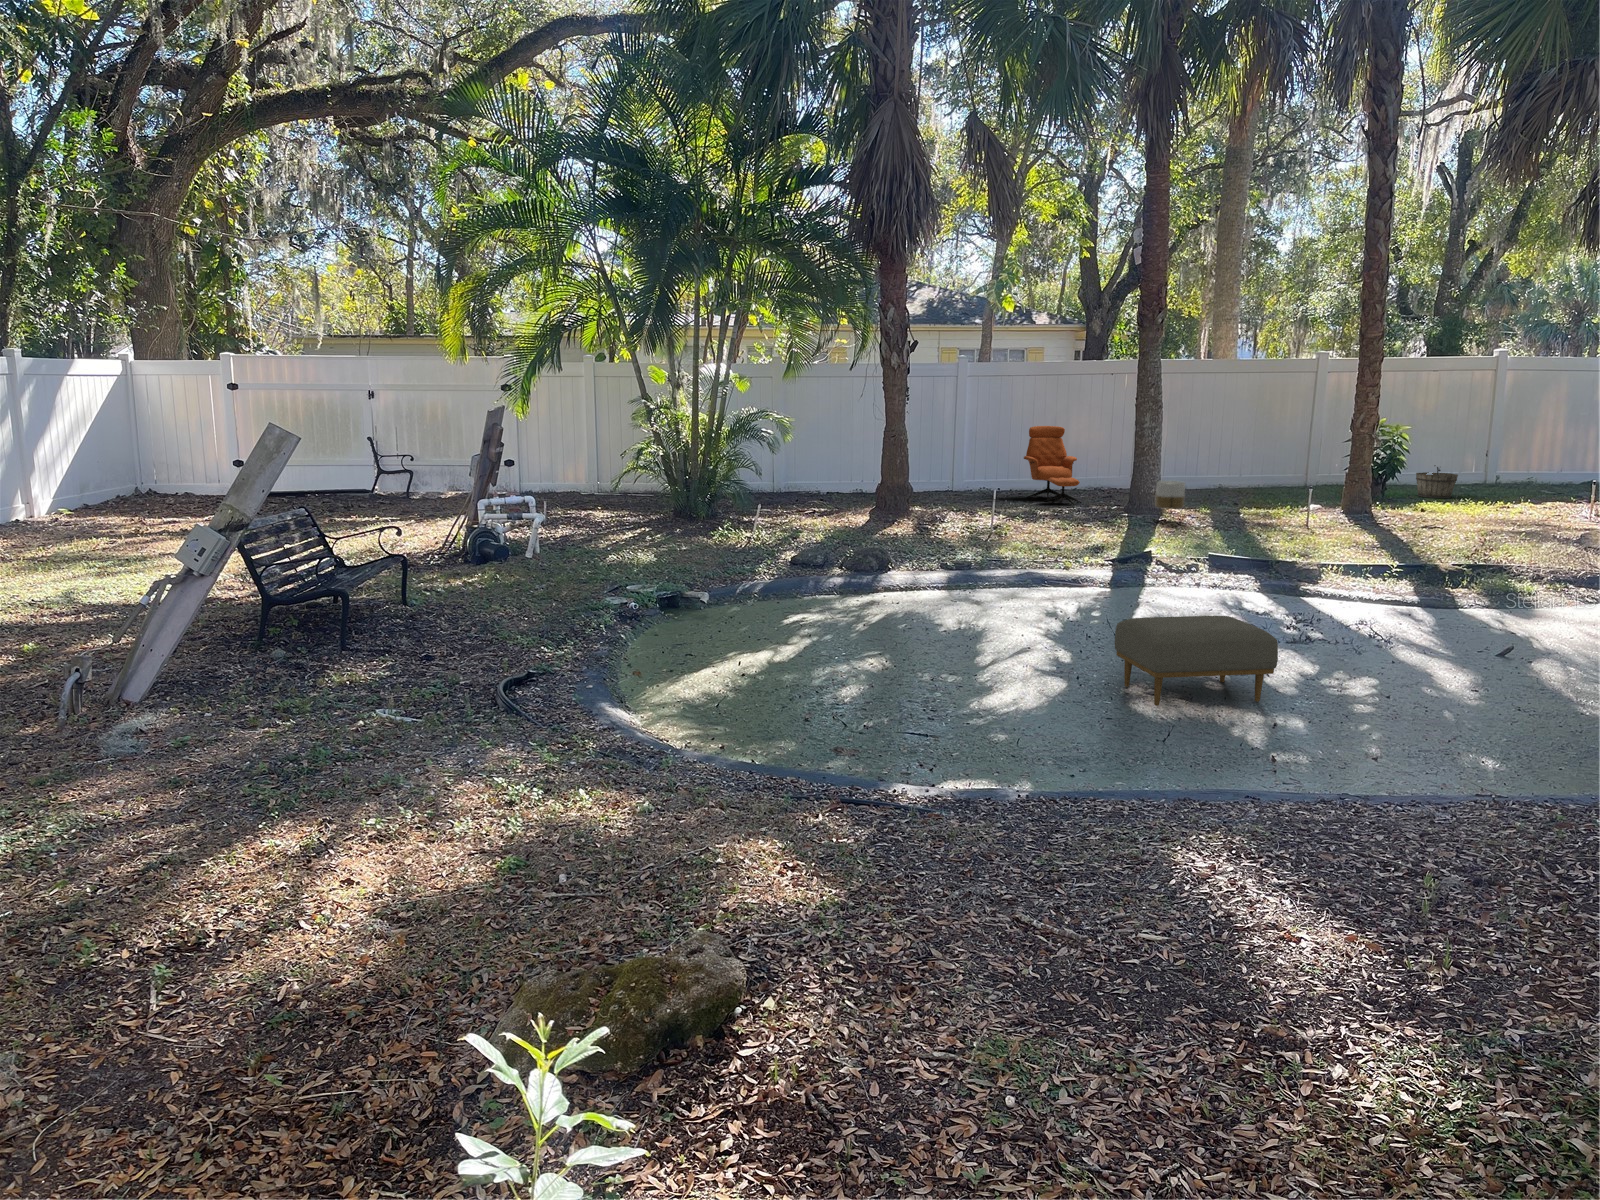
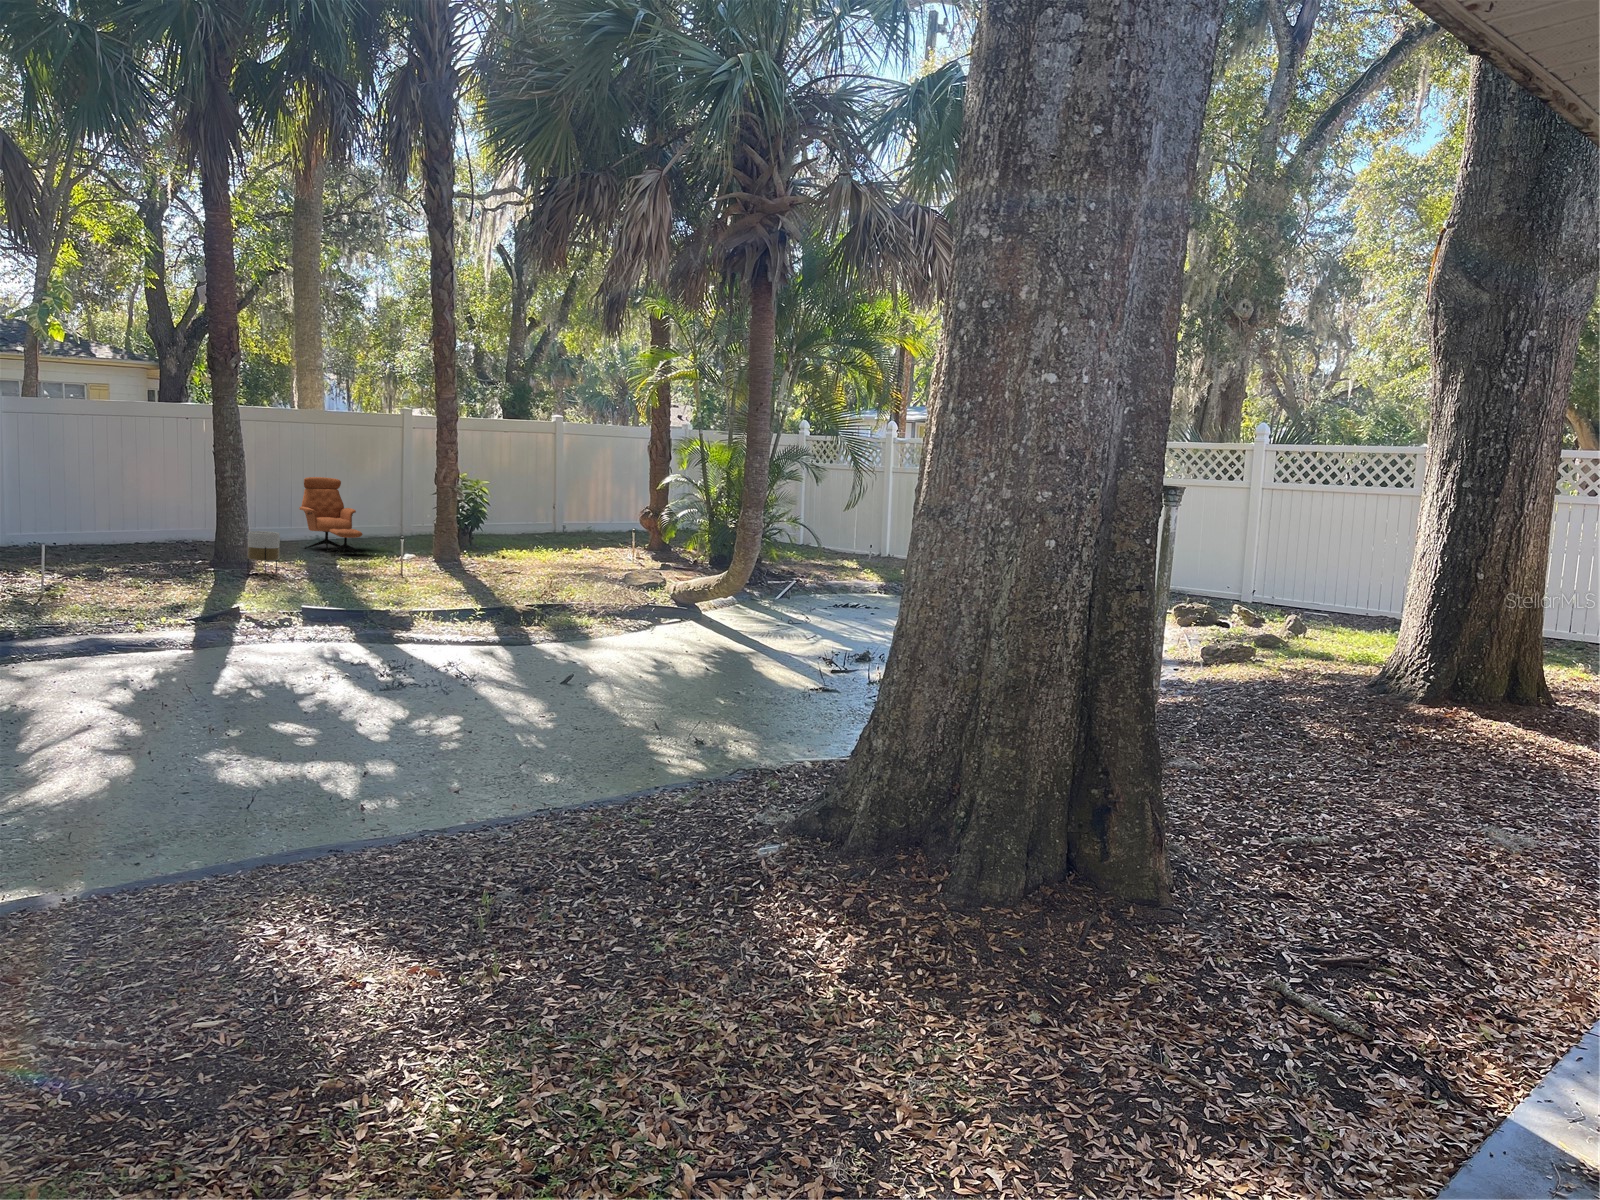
armchair: present [1024,426,1081,505] -> present [299,477,364,556]
wooden bucket: present [1416,467,1458,498] -> none [500,520,533,549]
ottoman: present [1115,616,1278,706] -> none [189,669,365,770]

